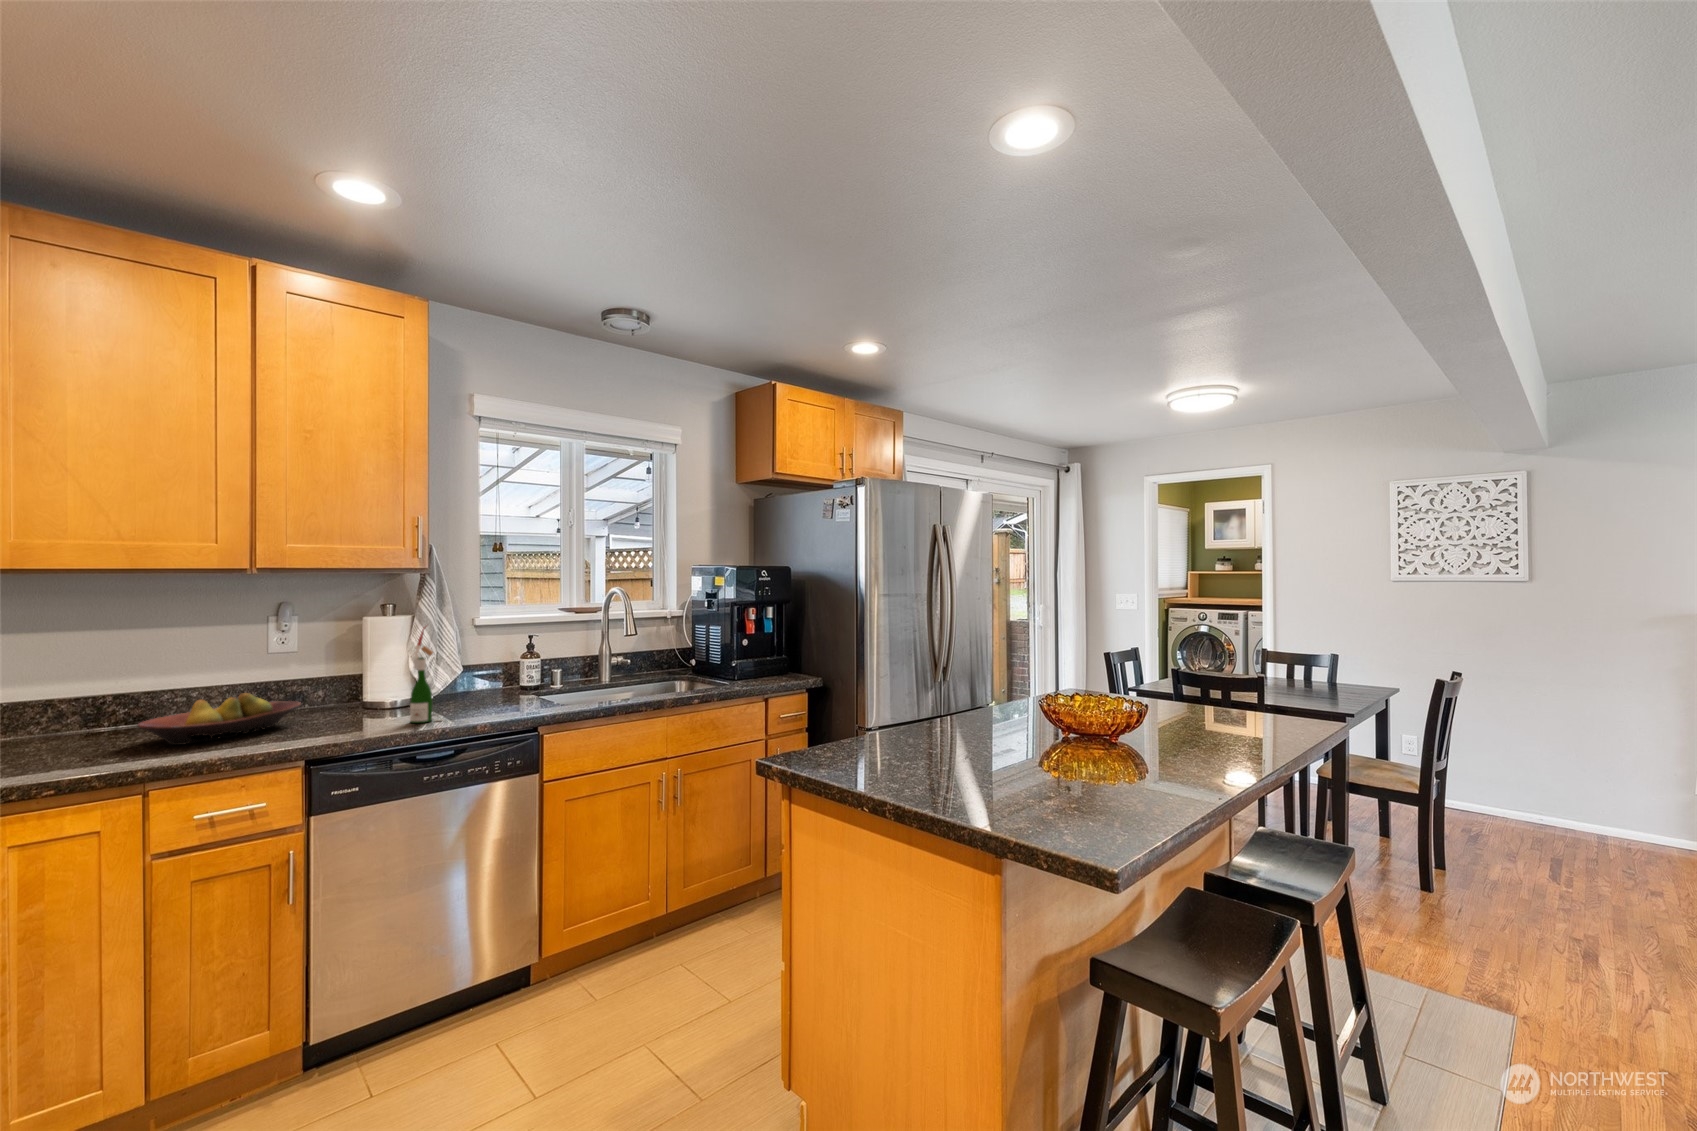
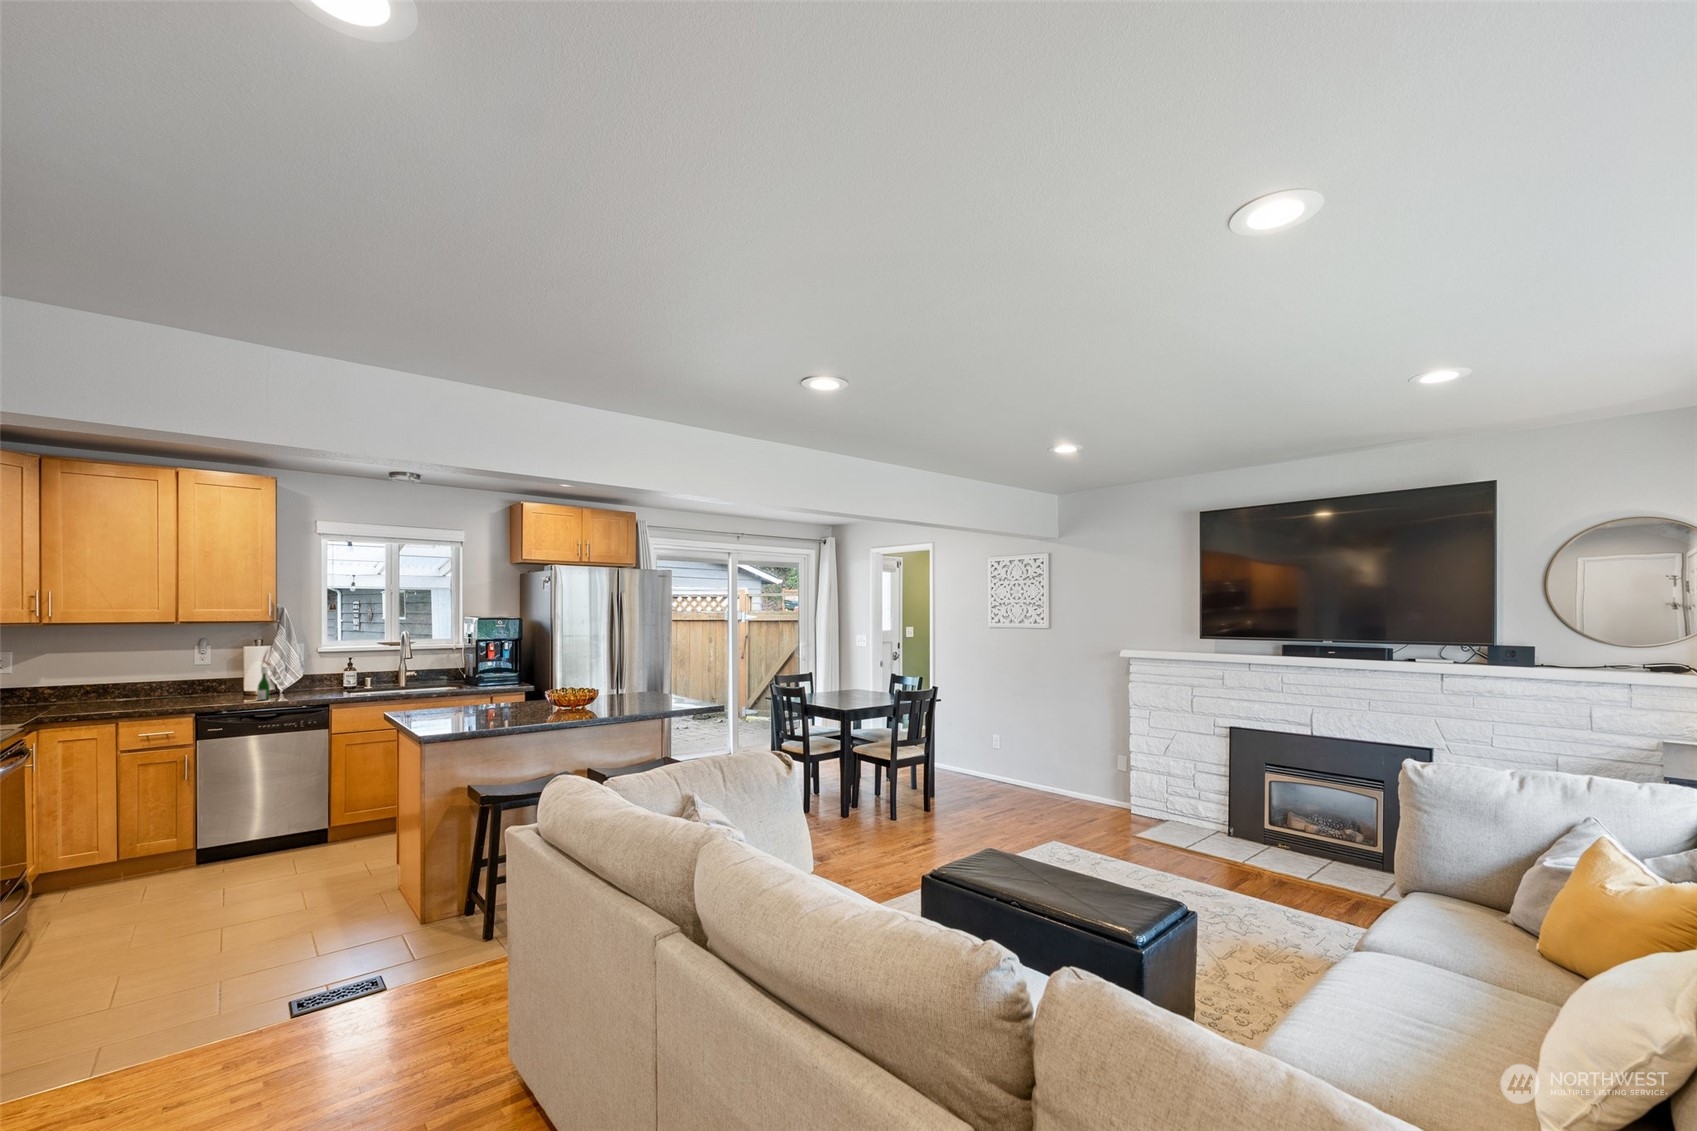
fruit bowl: present [137,693,301,745] -> none [120,683,204,705]

